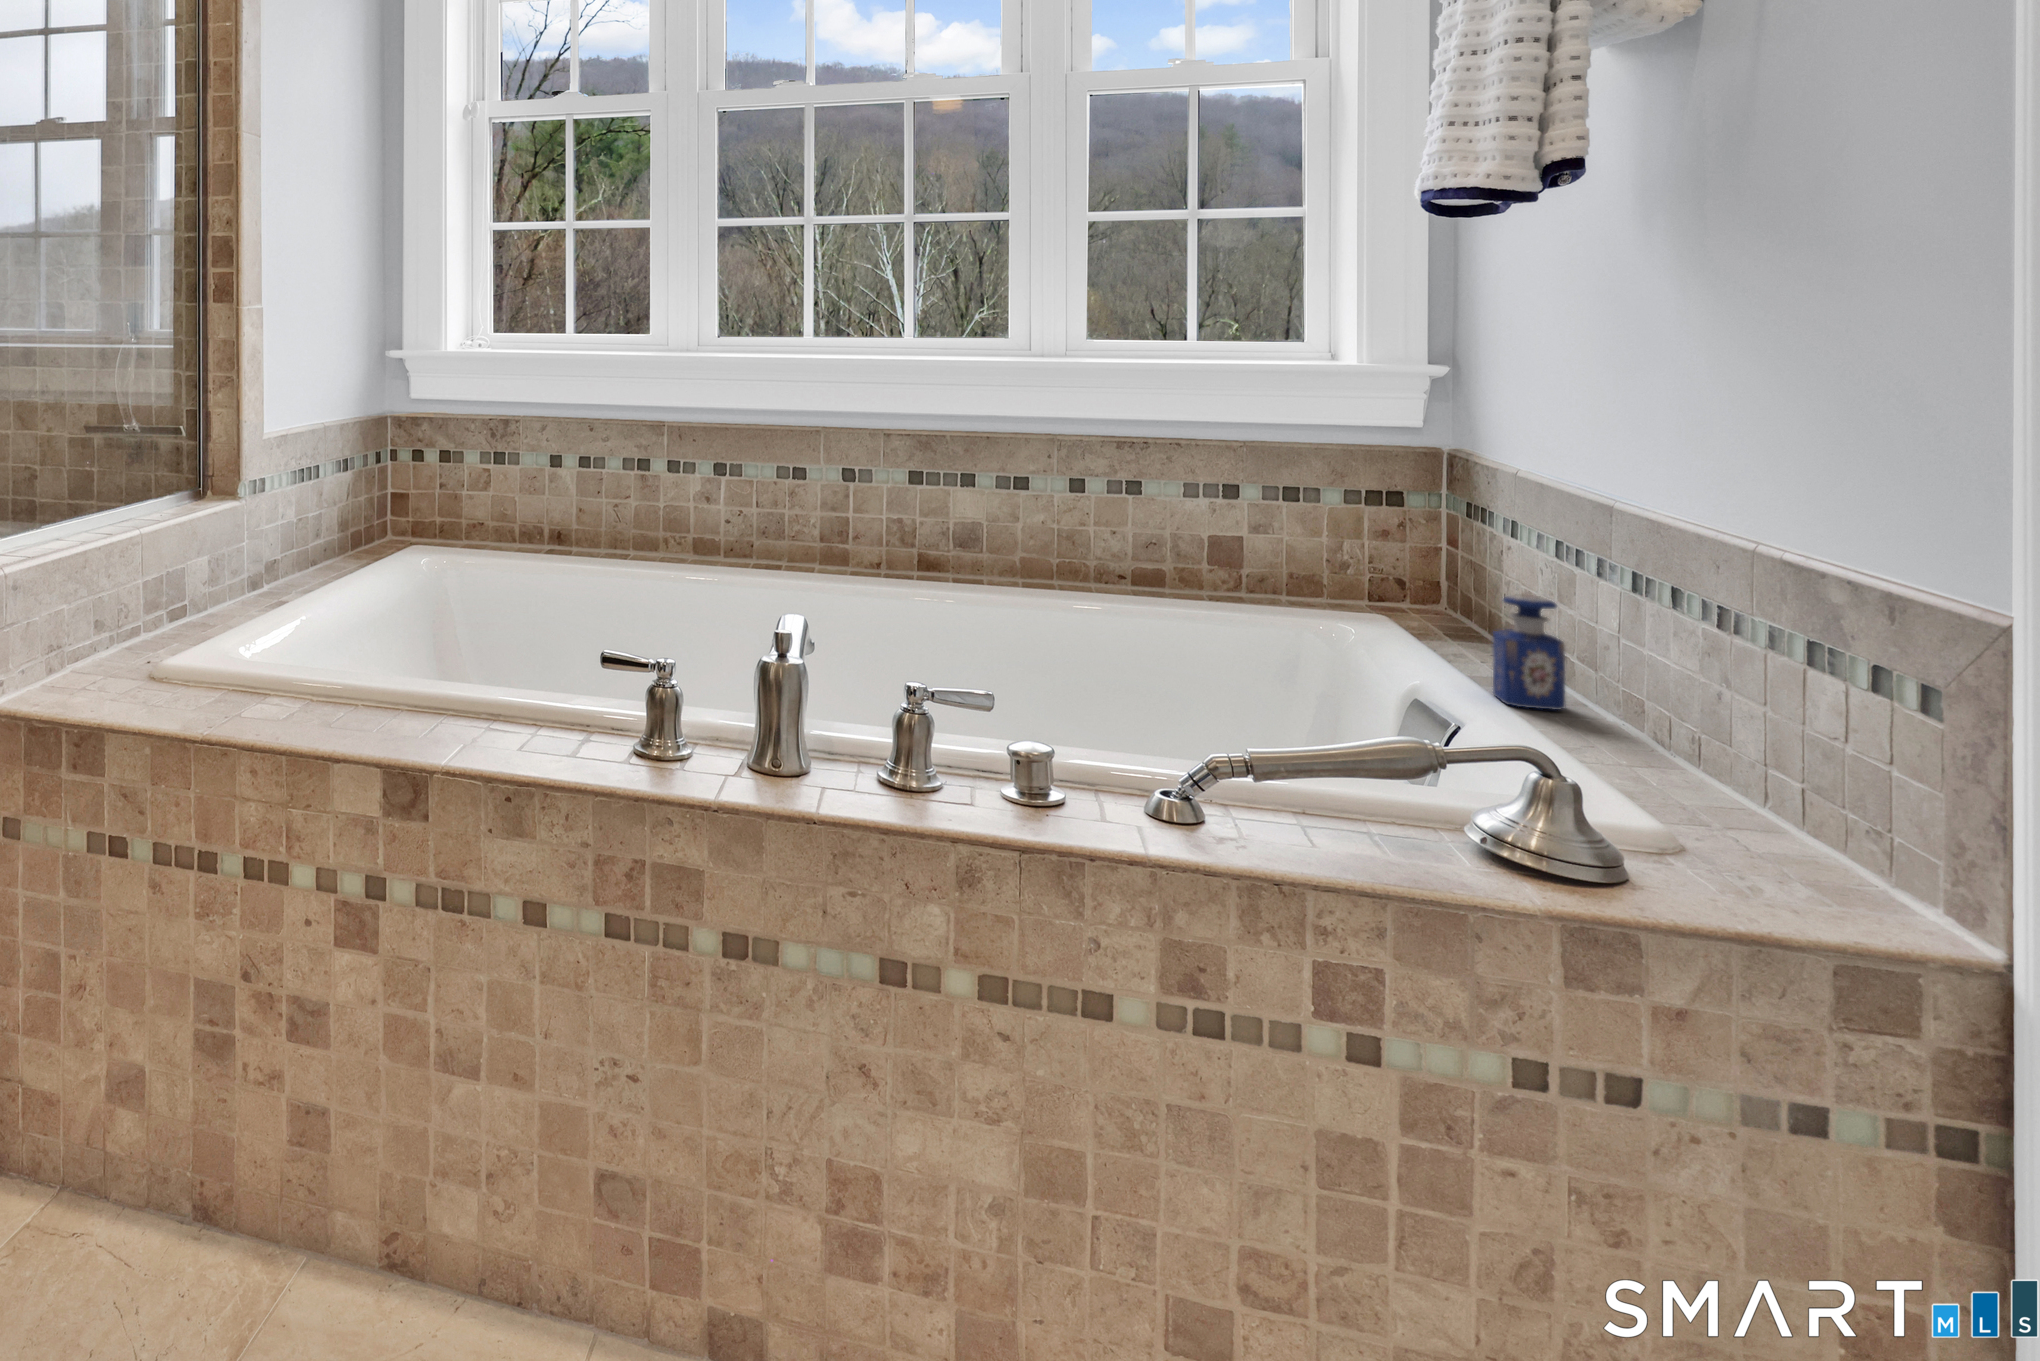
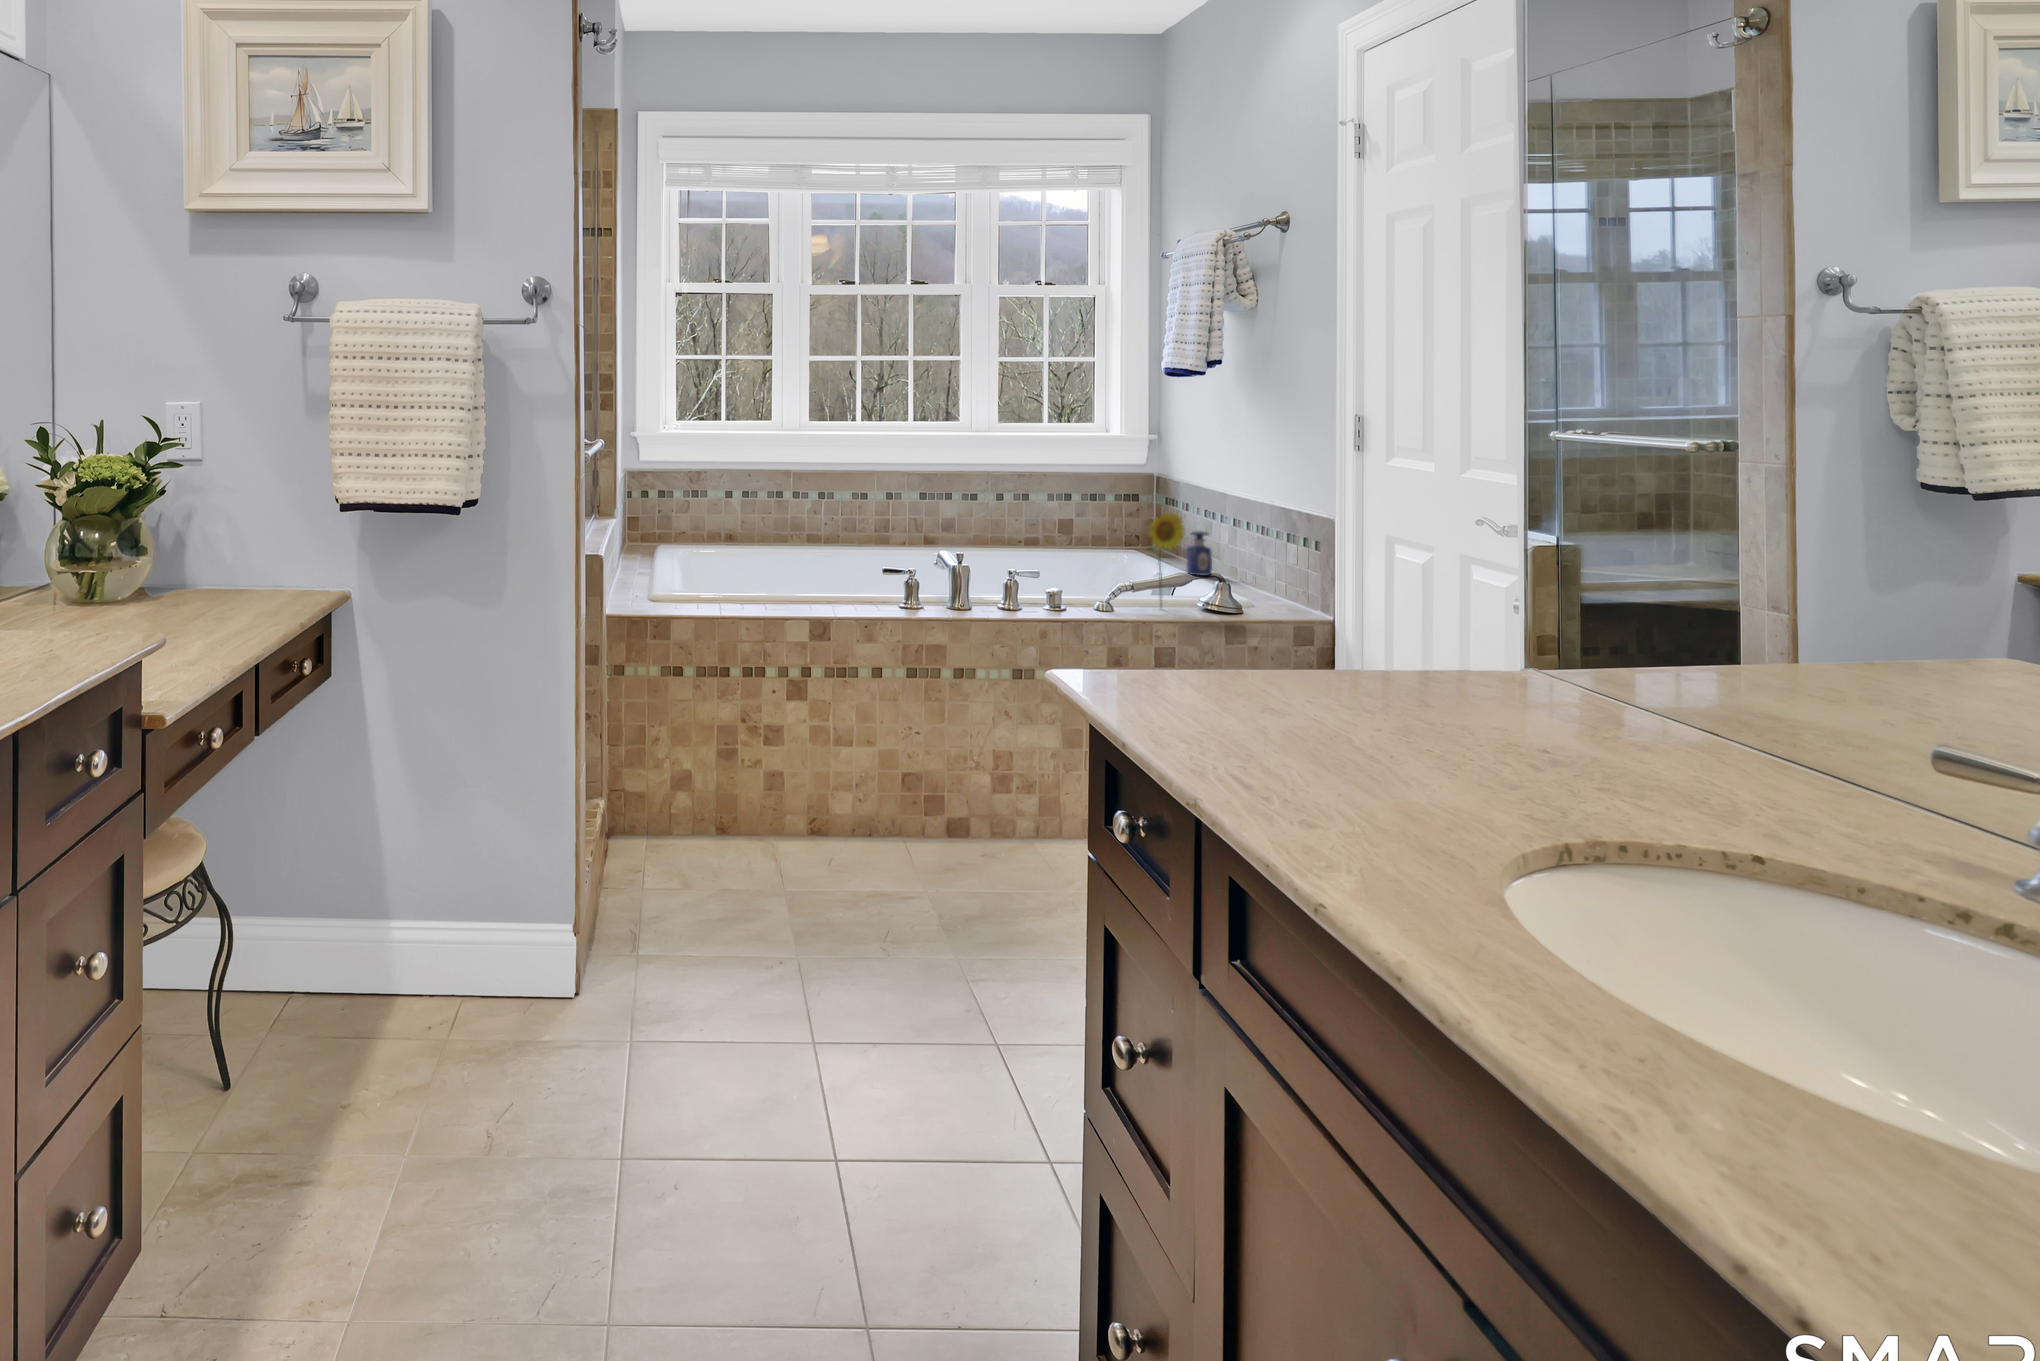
flower: none [1291,561,1434,836] -> present [1147,512,1184,583]

